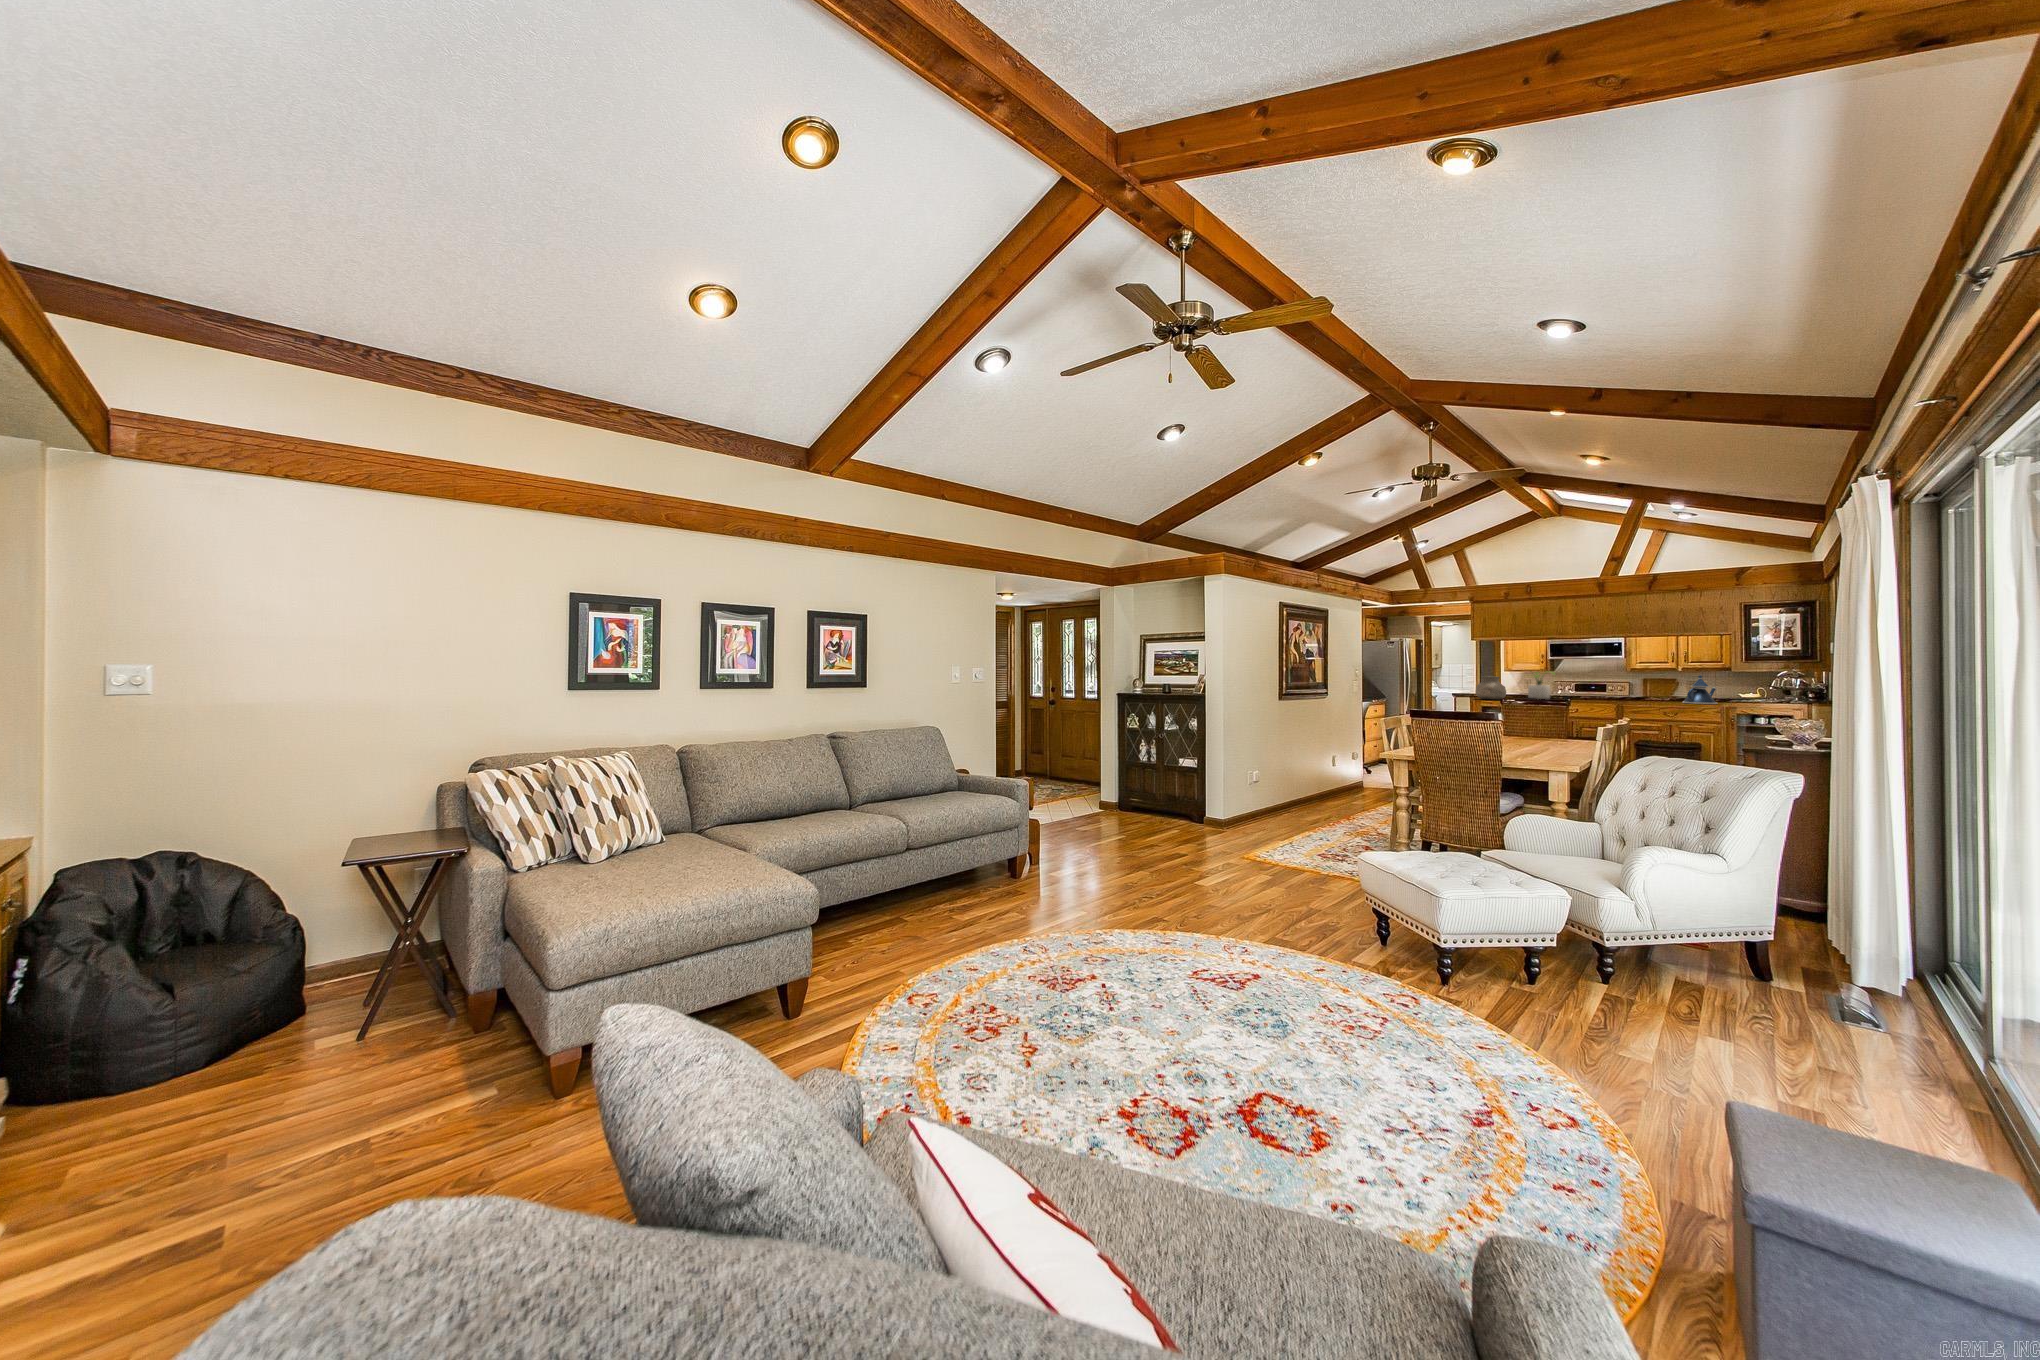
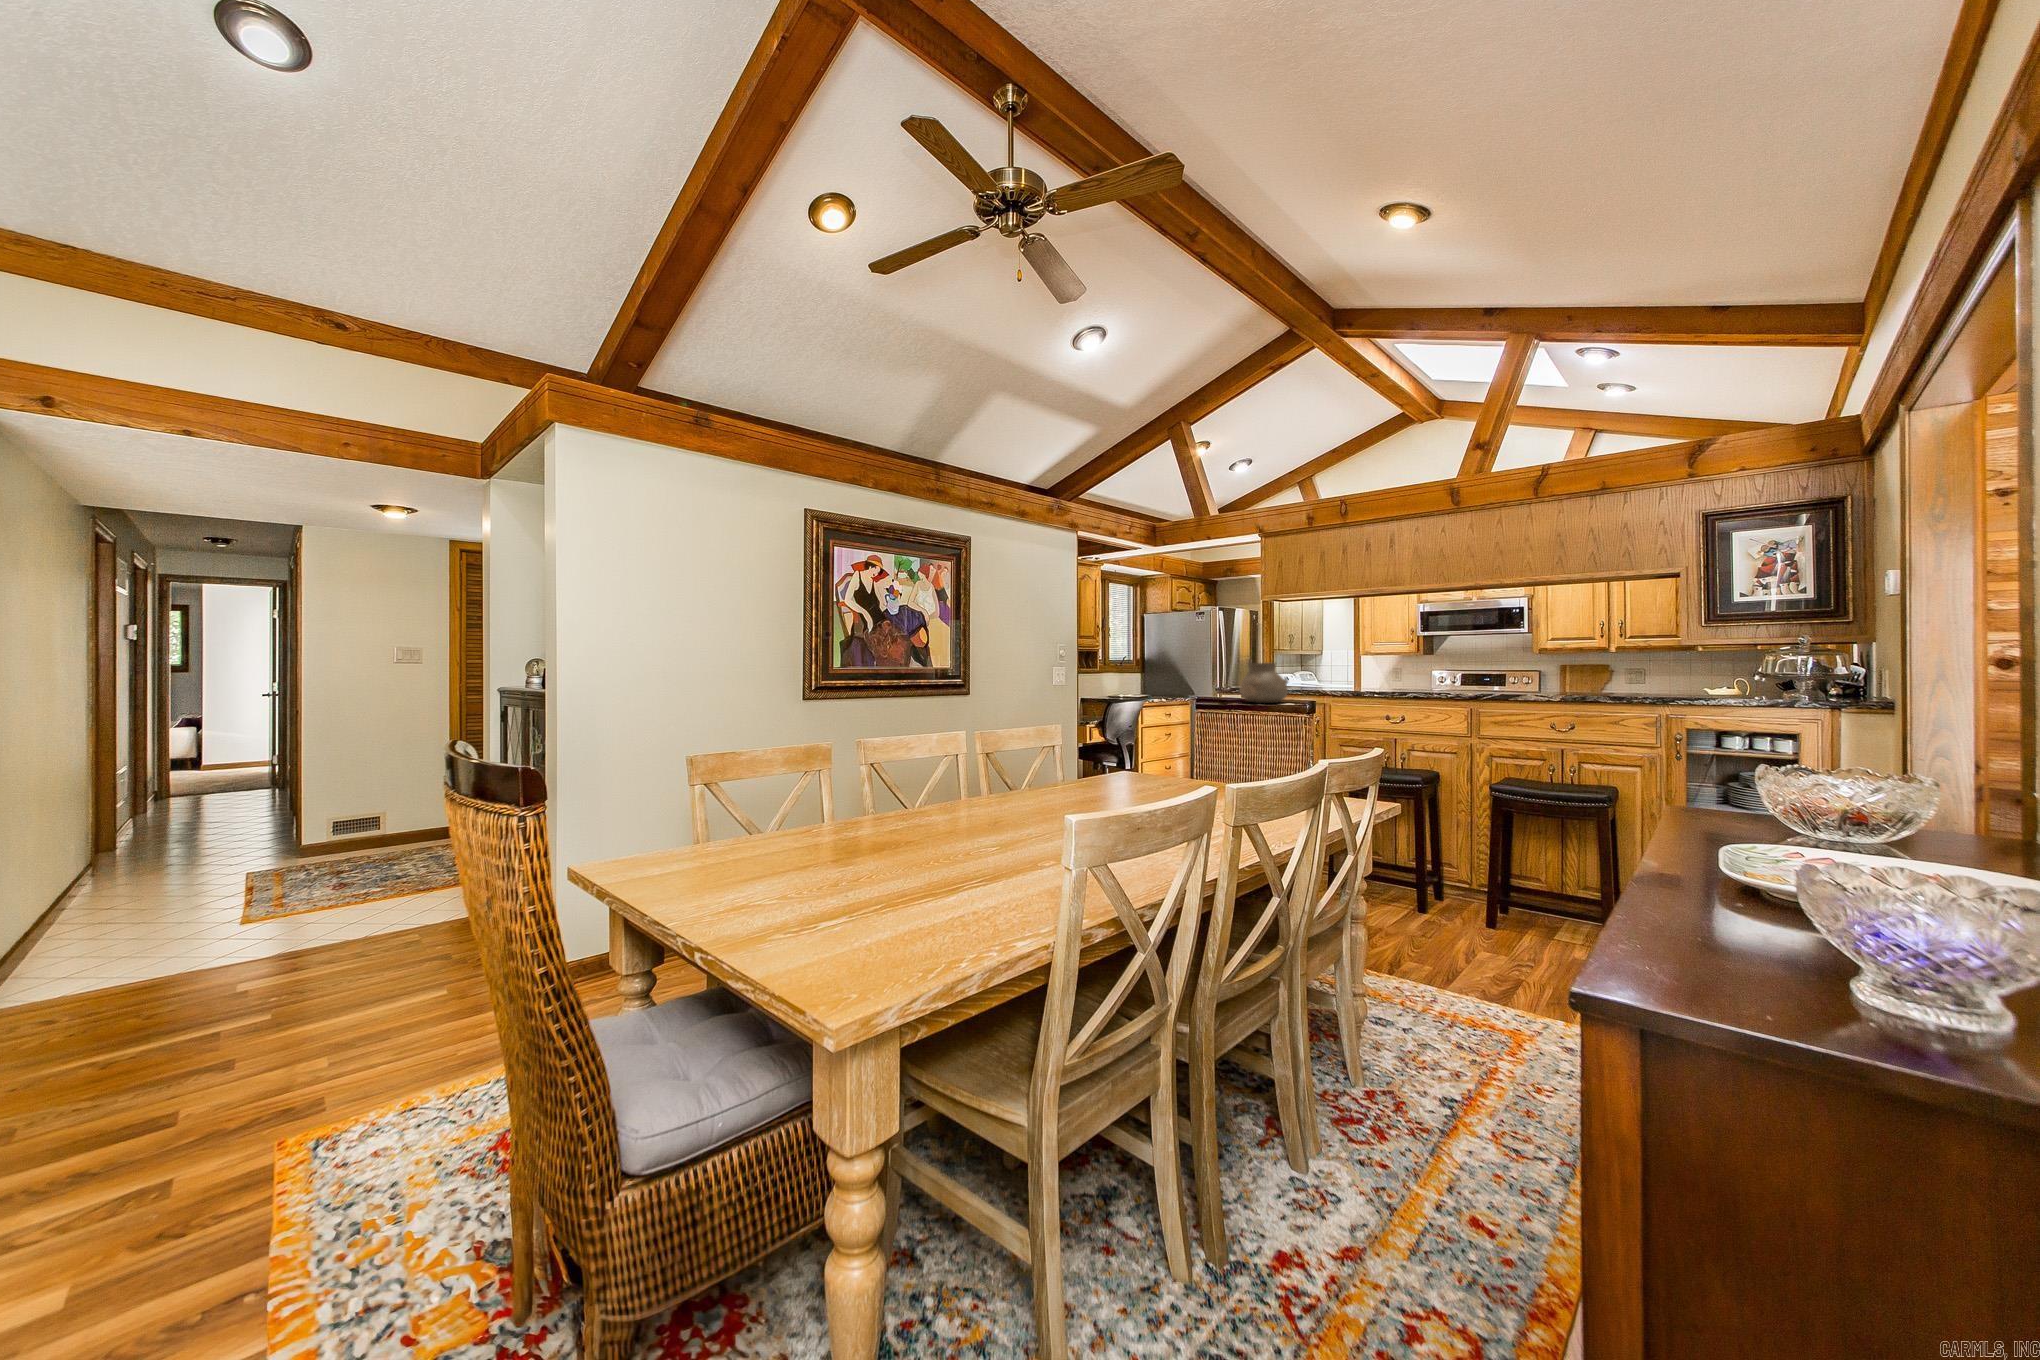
potted plant: present [1528,672,1554,699] -> none [1315,648,1385,701]
teapot: present [1682,675,1718,704] -> none [1587,653,1651,708]

